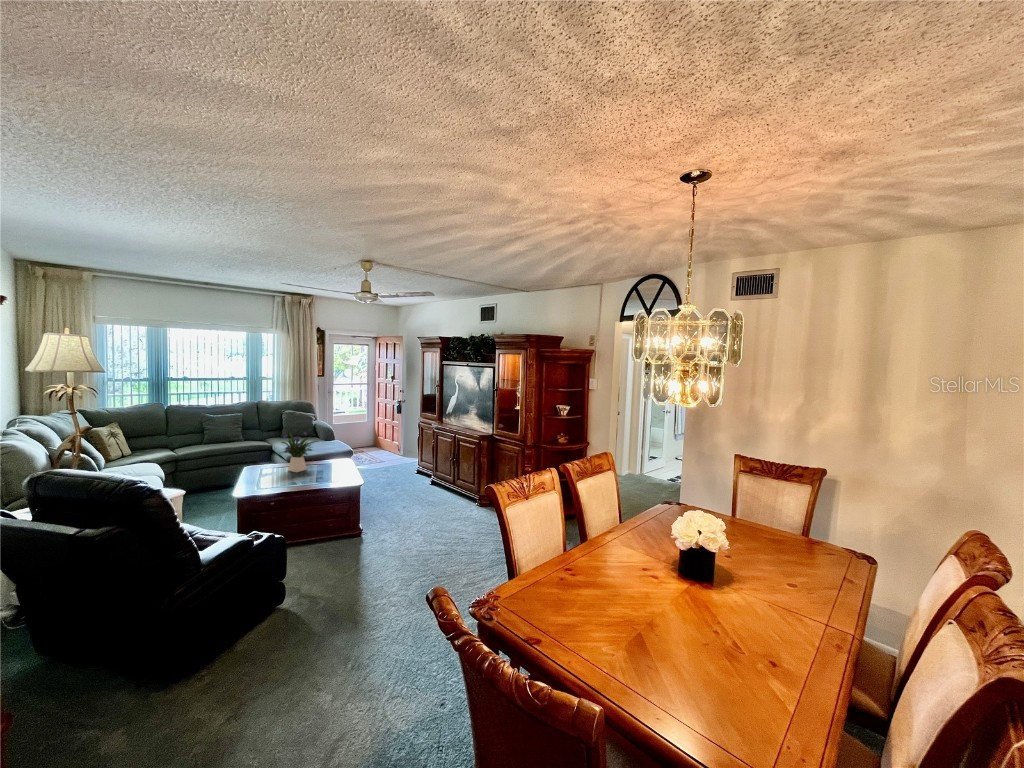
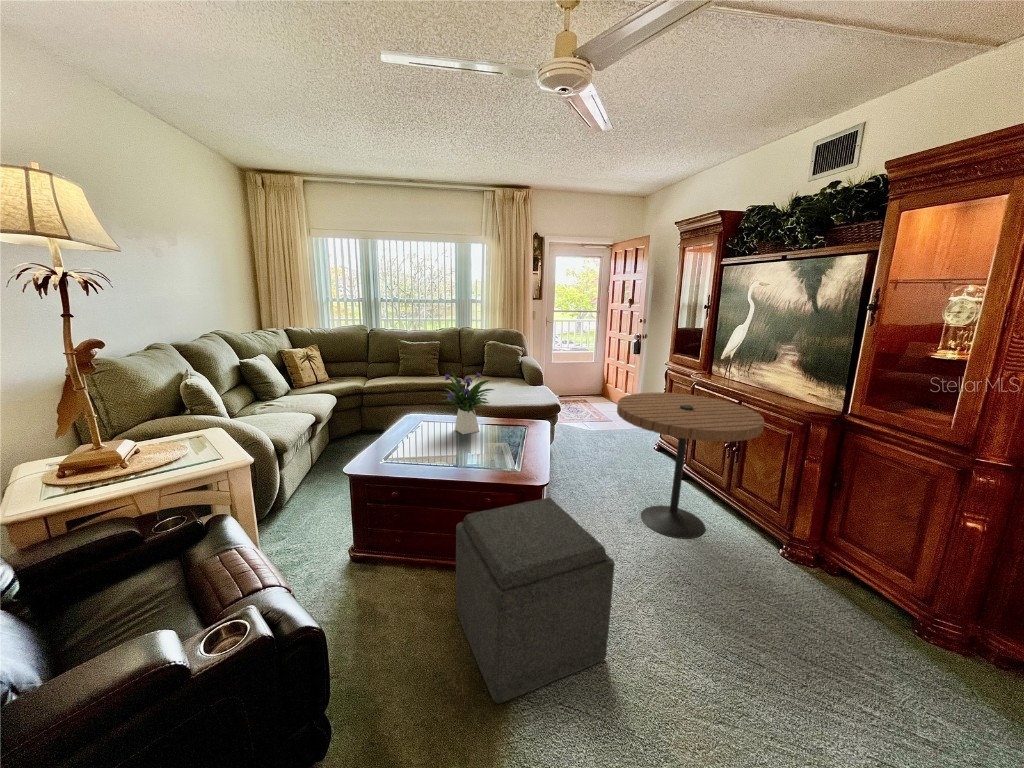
side table: none [393,435,463,509] -> present [617,392,764,539]
ottoman: none [322,487,401,567] -> present [456,498,615,703]

